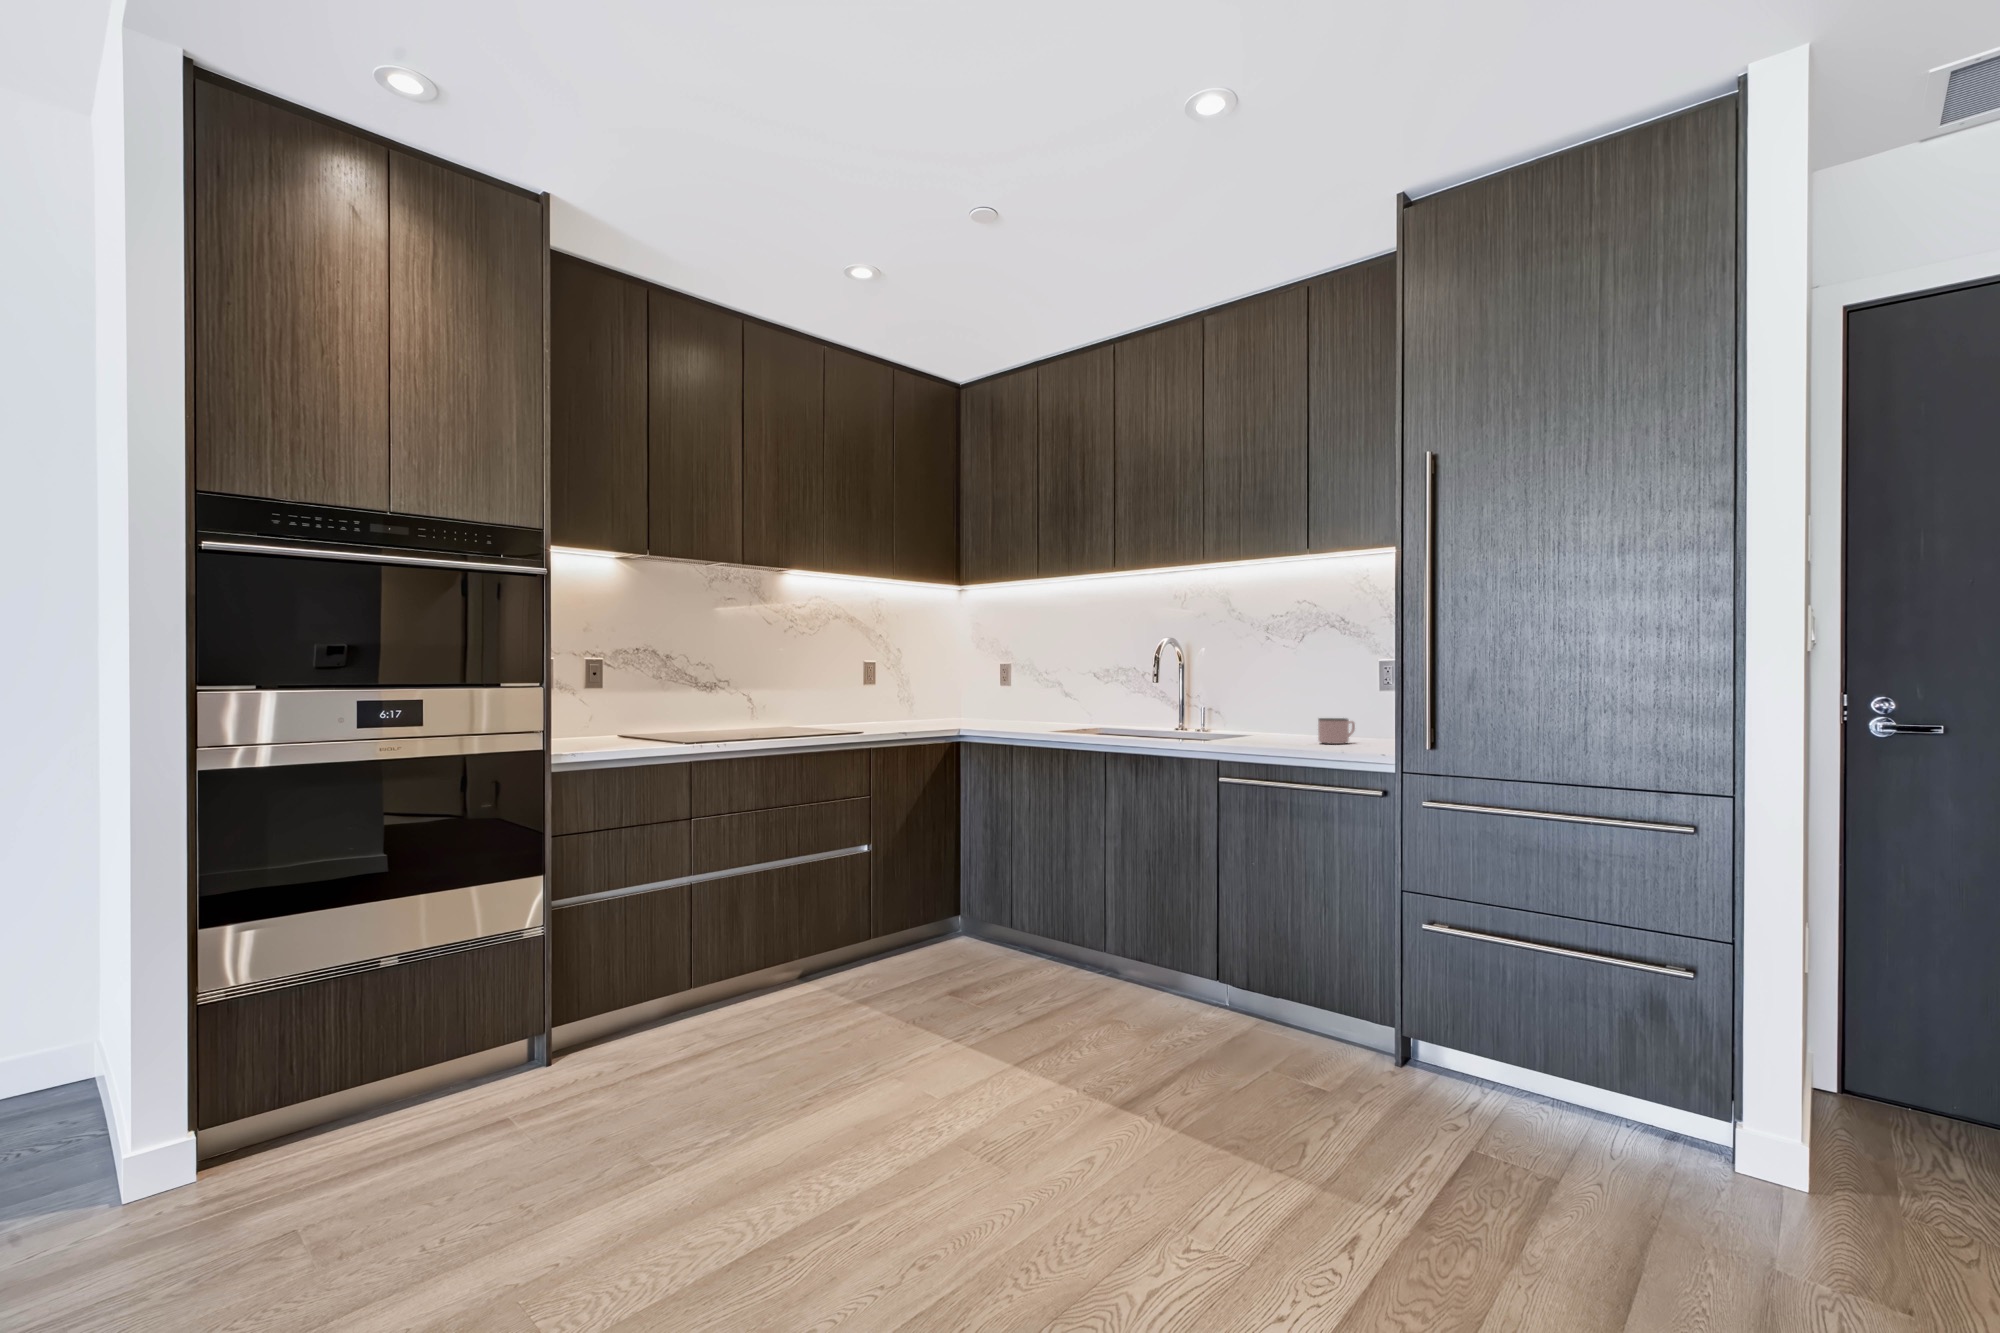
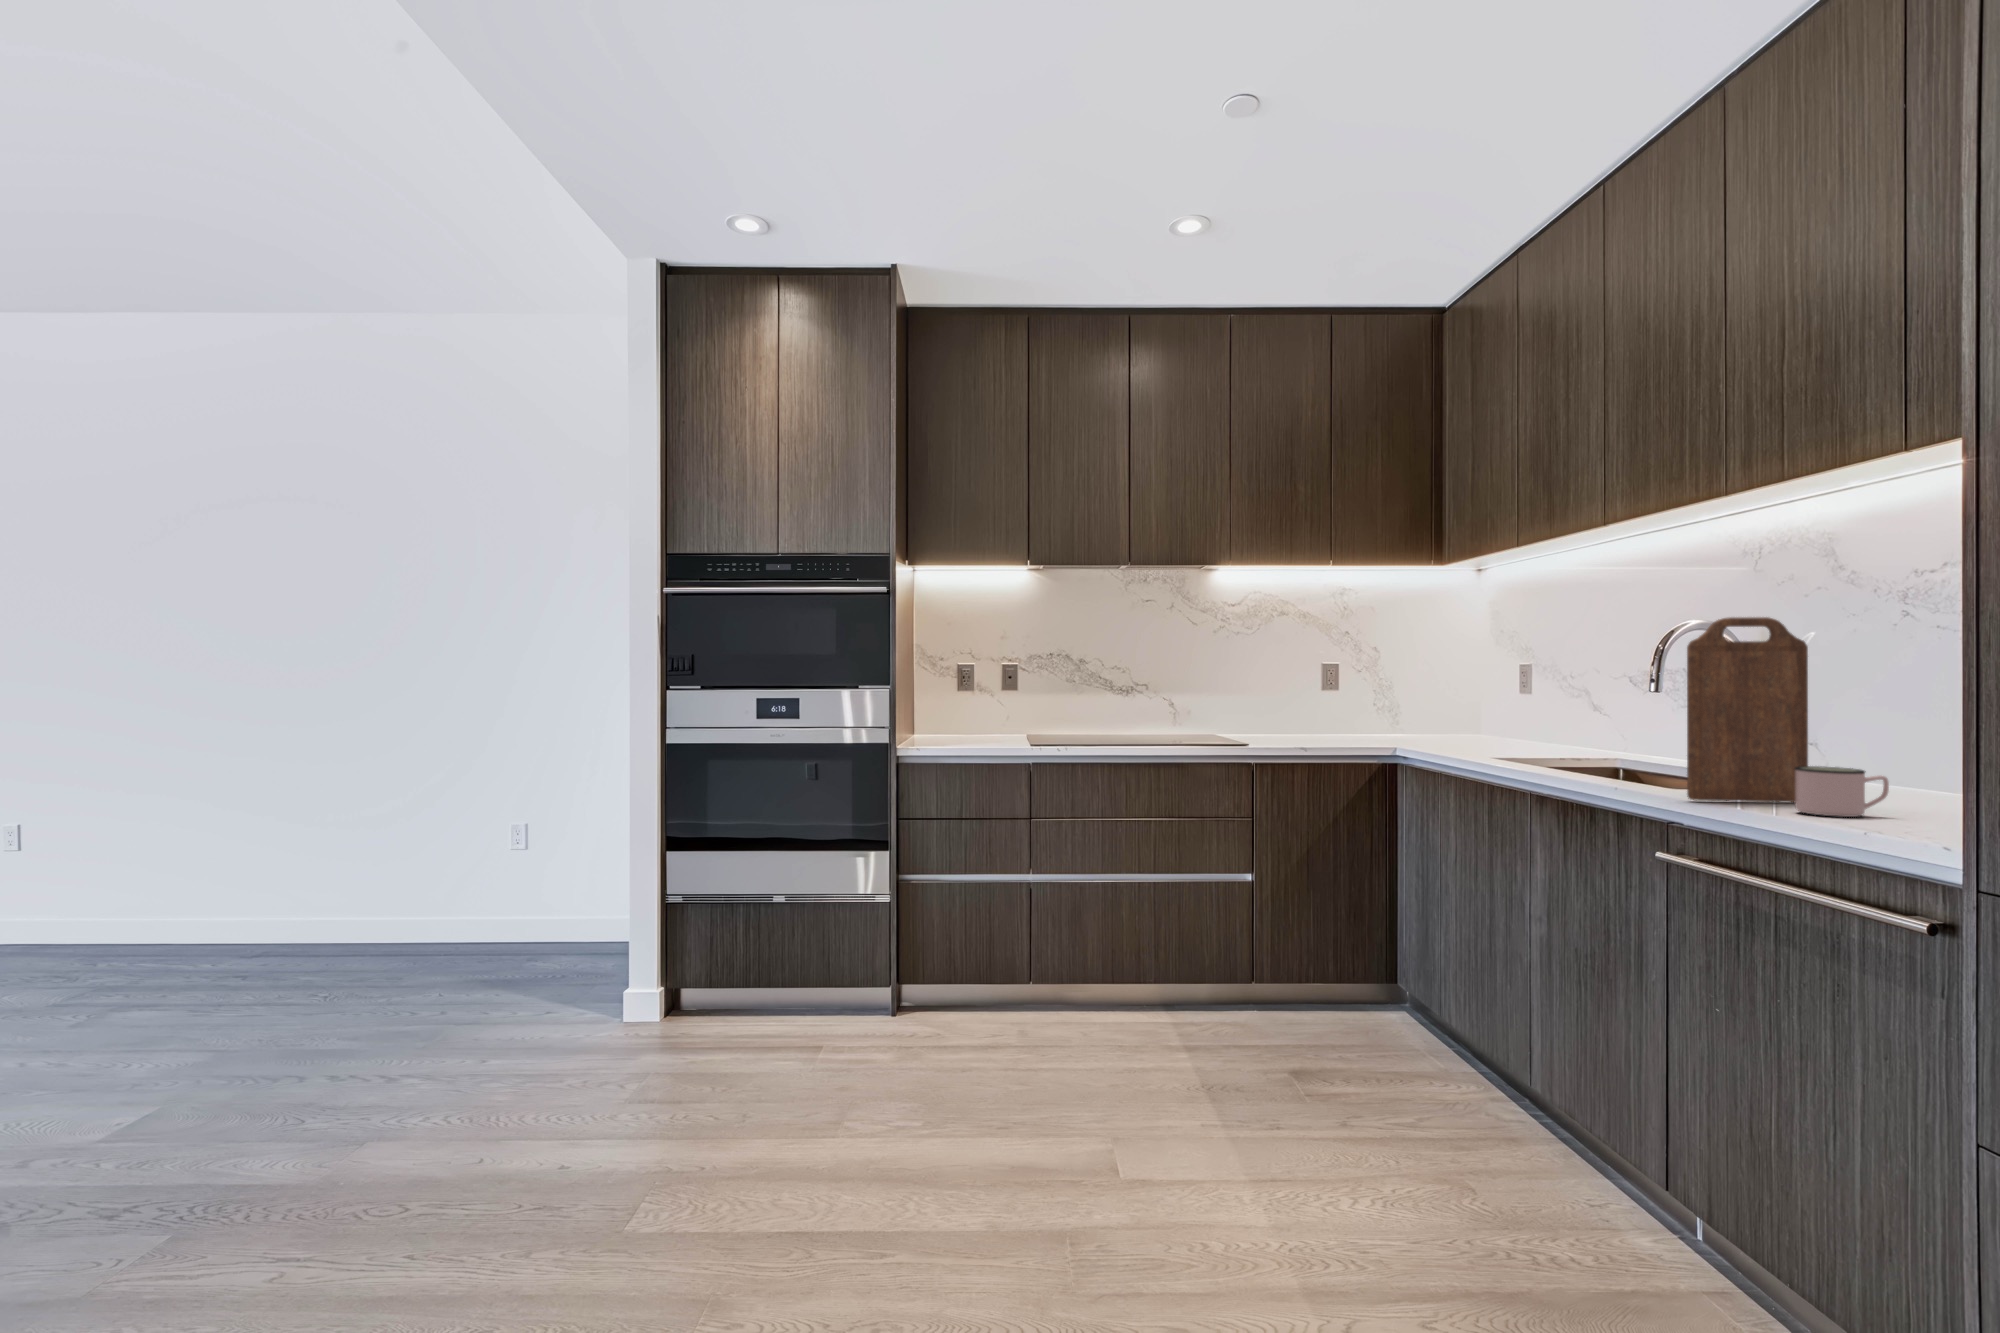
cutting board: none [1255,635,1295,743] -> present [1687,617,1808,803]

